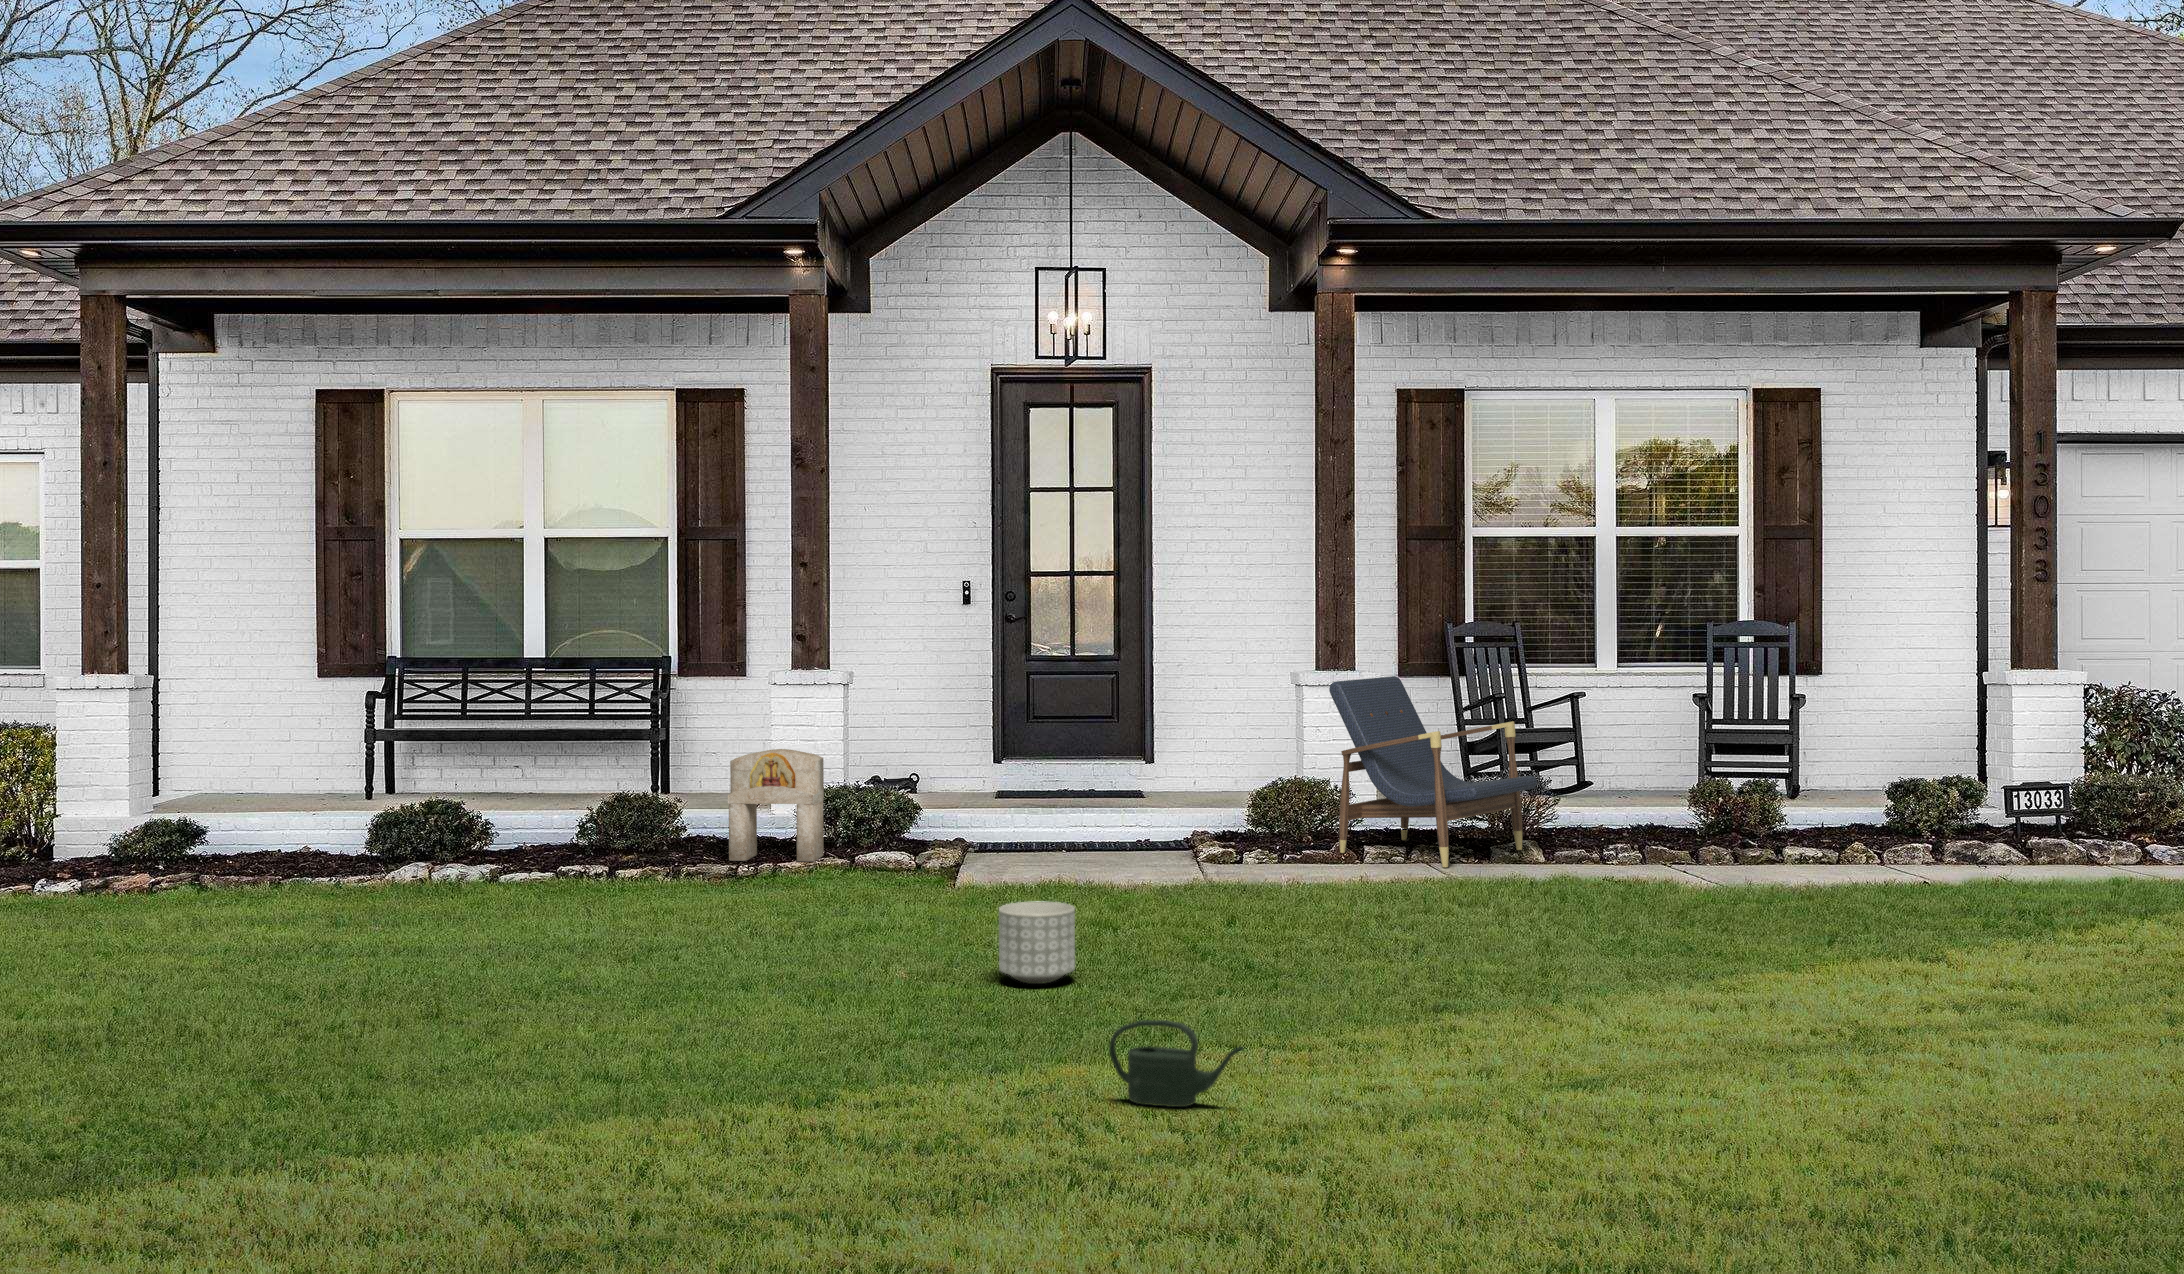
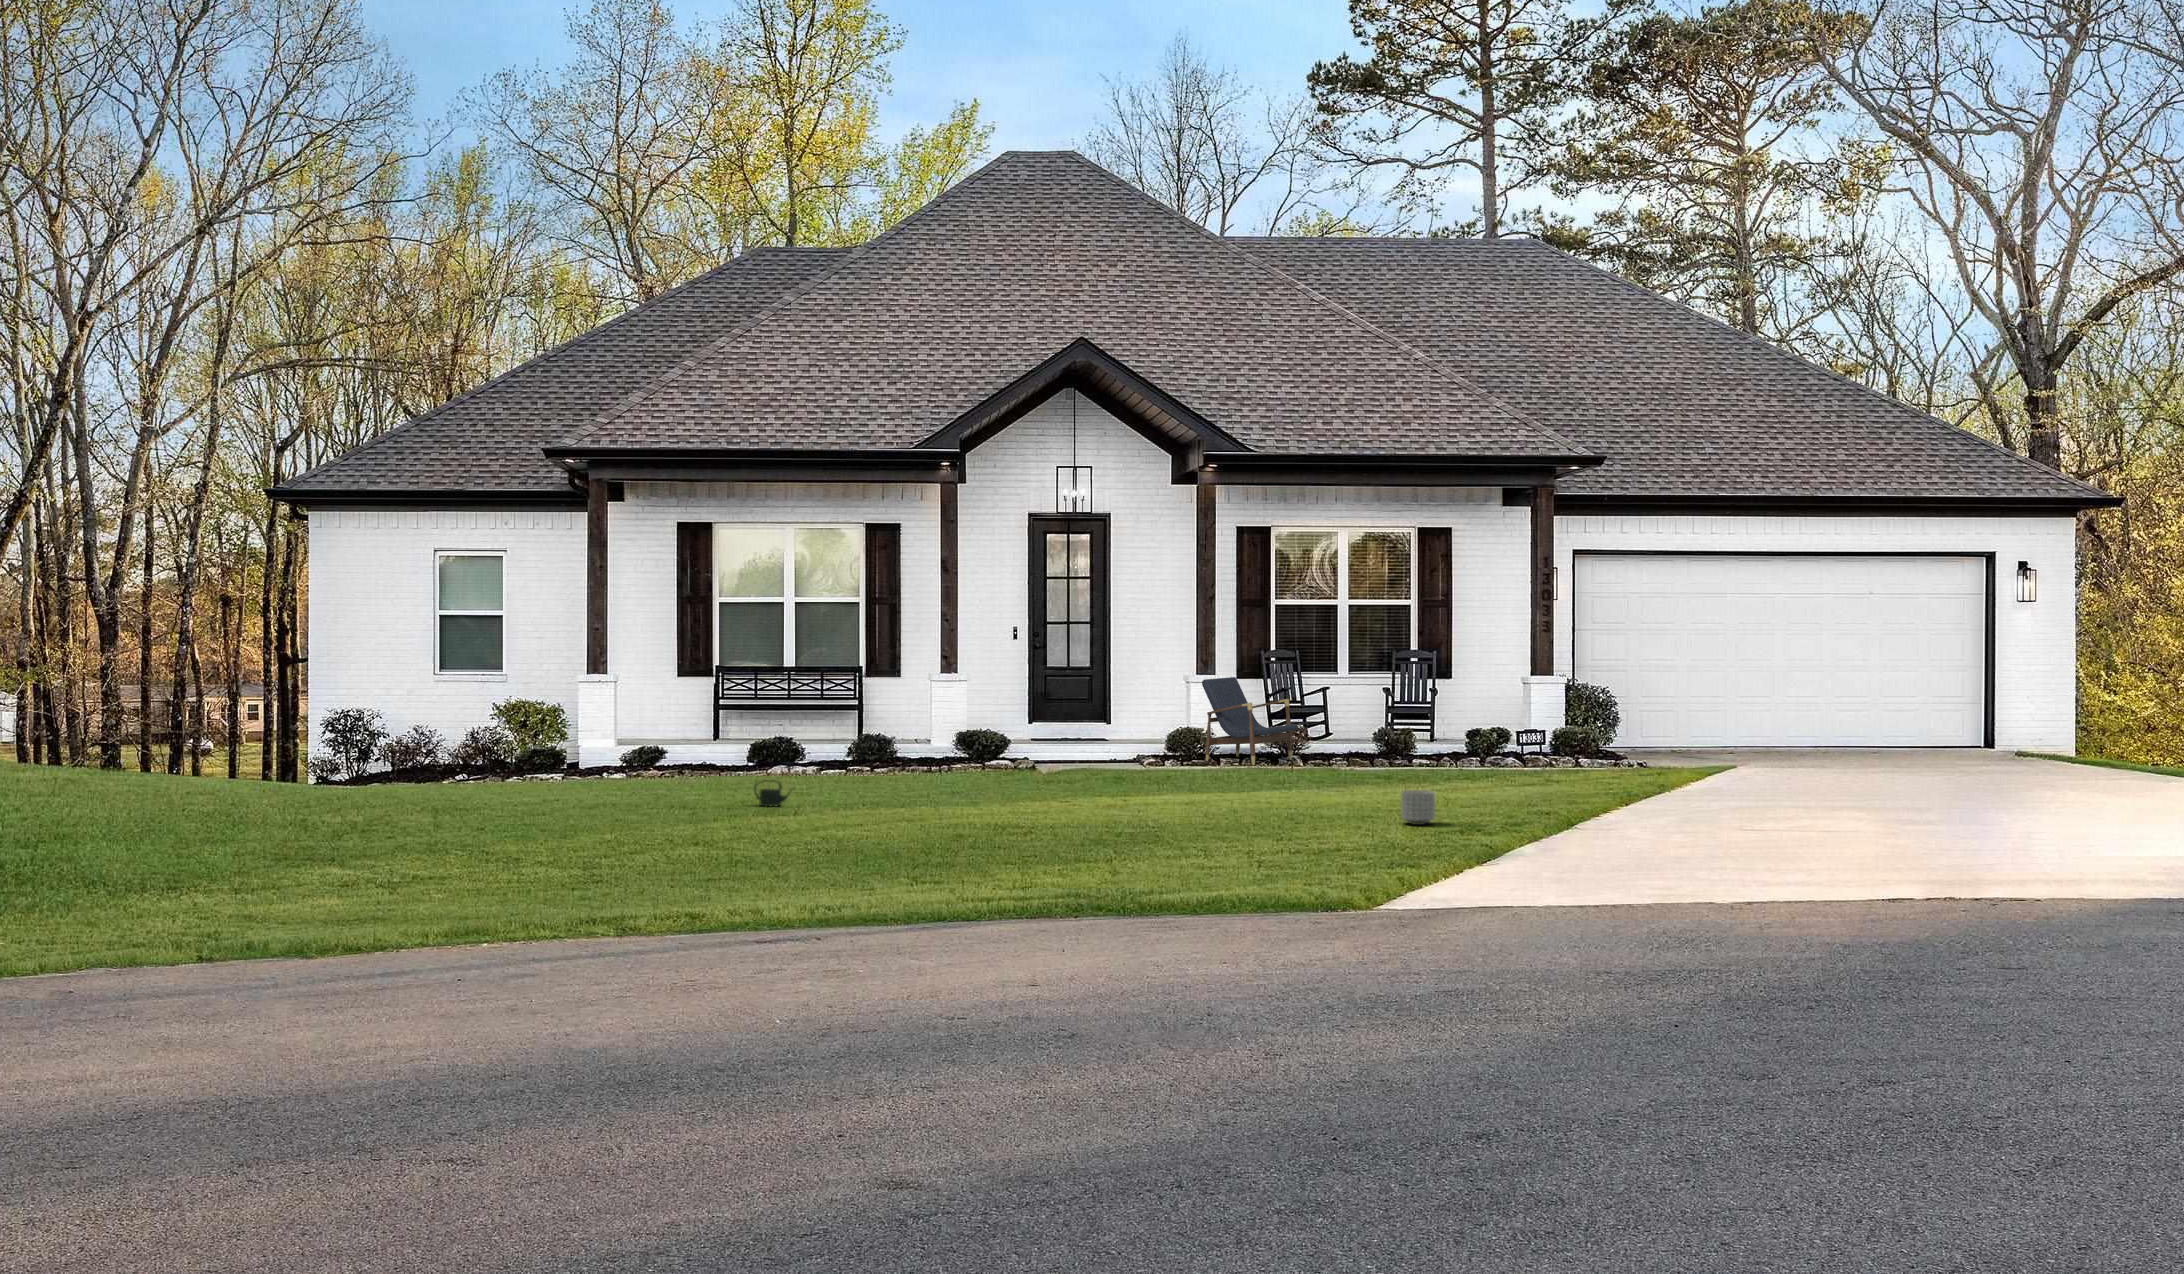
stool: present [728,749,824,862] -> none [914,711,958,765]
planter: present [999,901,1075,984] -> present [1401,790,1435,825]
watering can: present [1109,1020,1244,1107] -> present [754,781,790,807]

